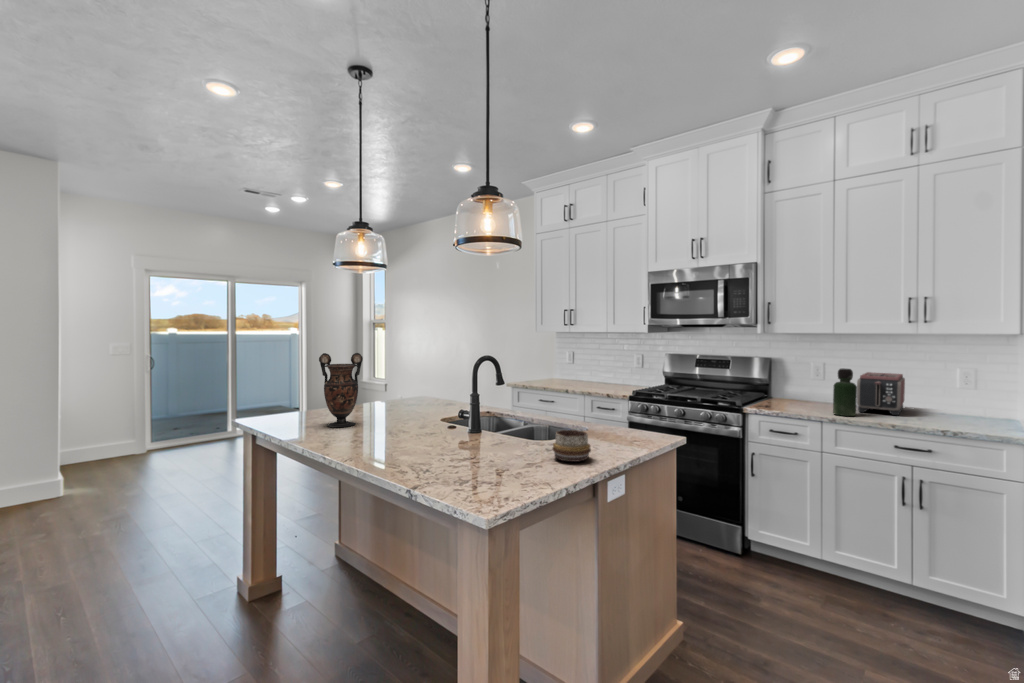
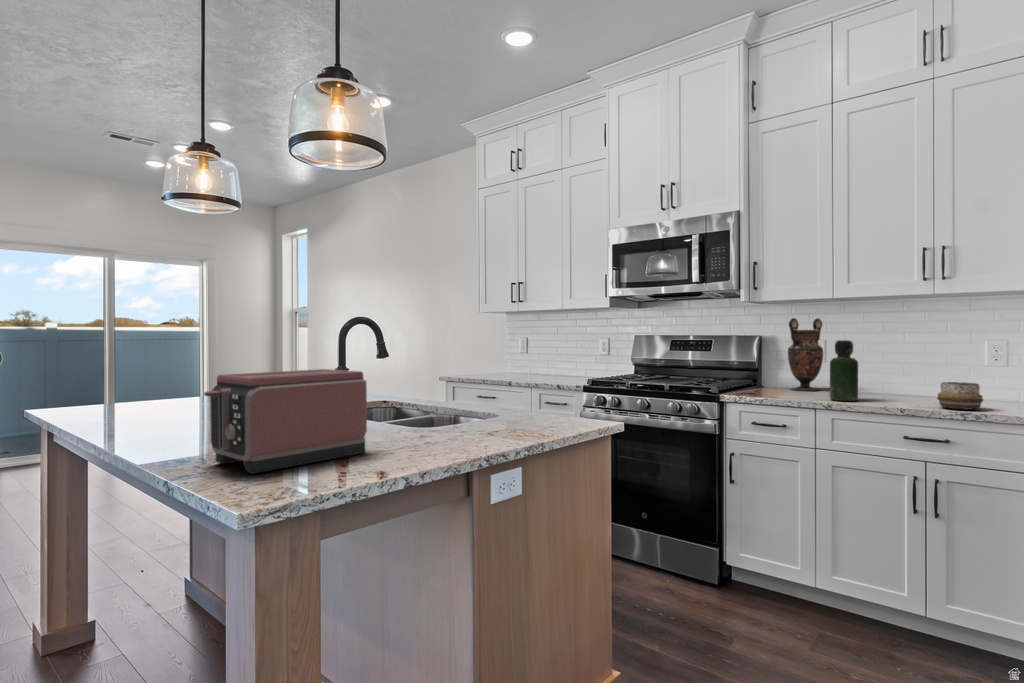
vase: present [319,353,363,427] -> present [788,318,823,391]
toaster: present [857,372,905,415] -> present [204,369,367,473]
decorative bowl: present [552,430,591,462] -> present [937,382,983,409]

